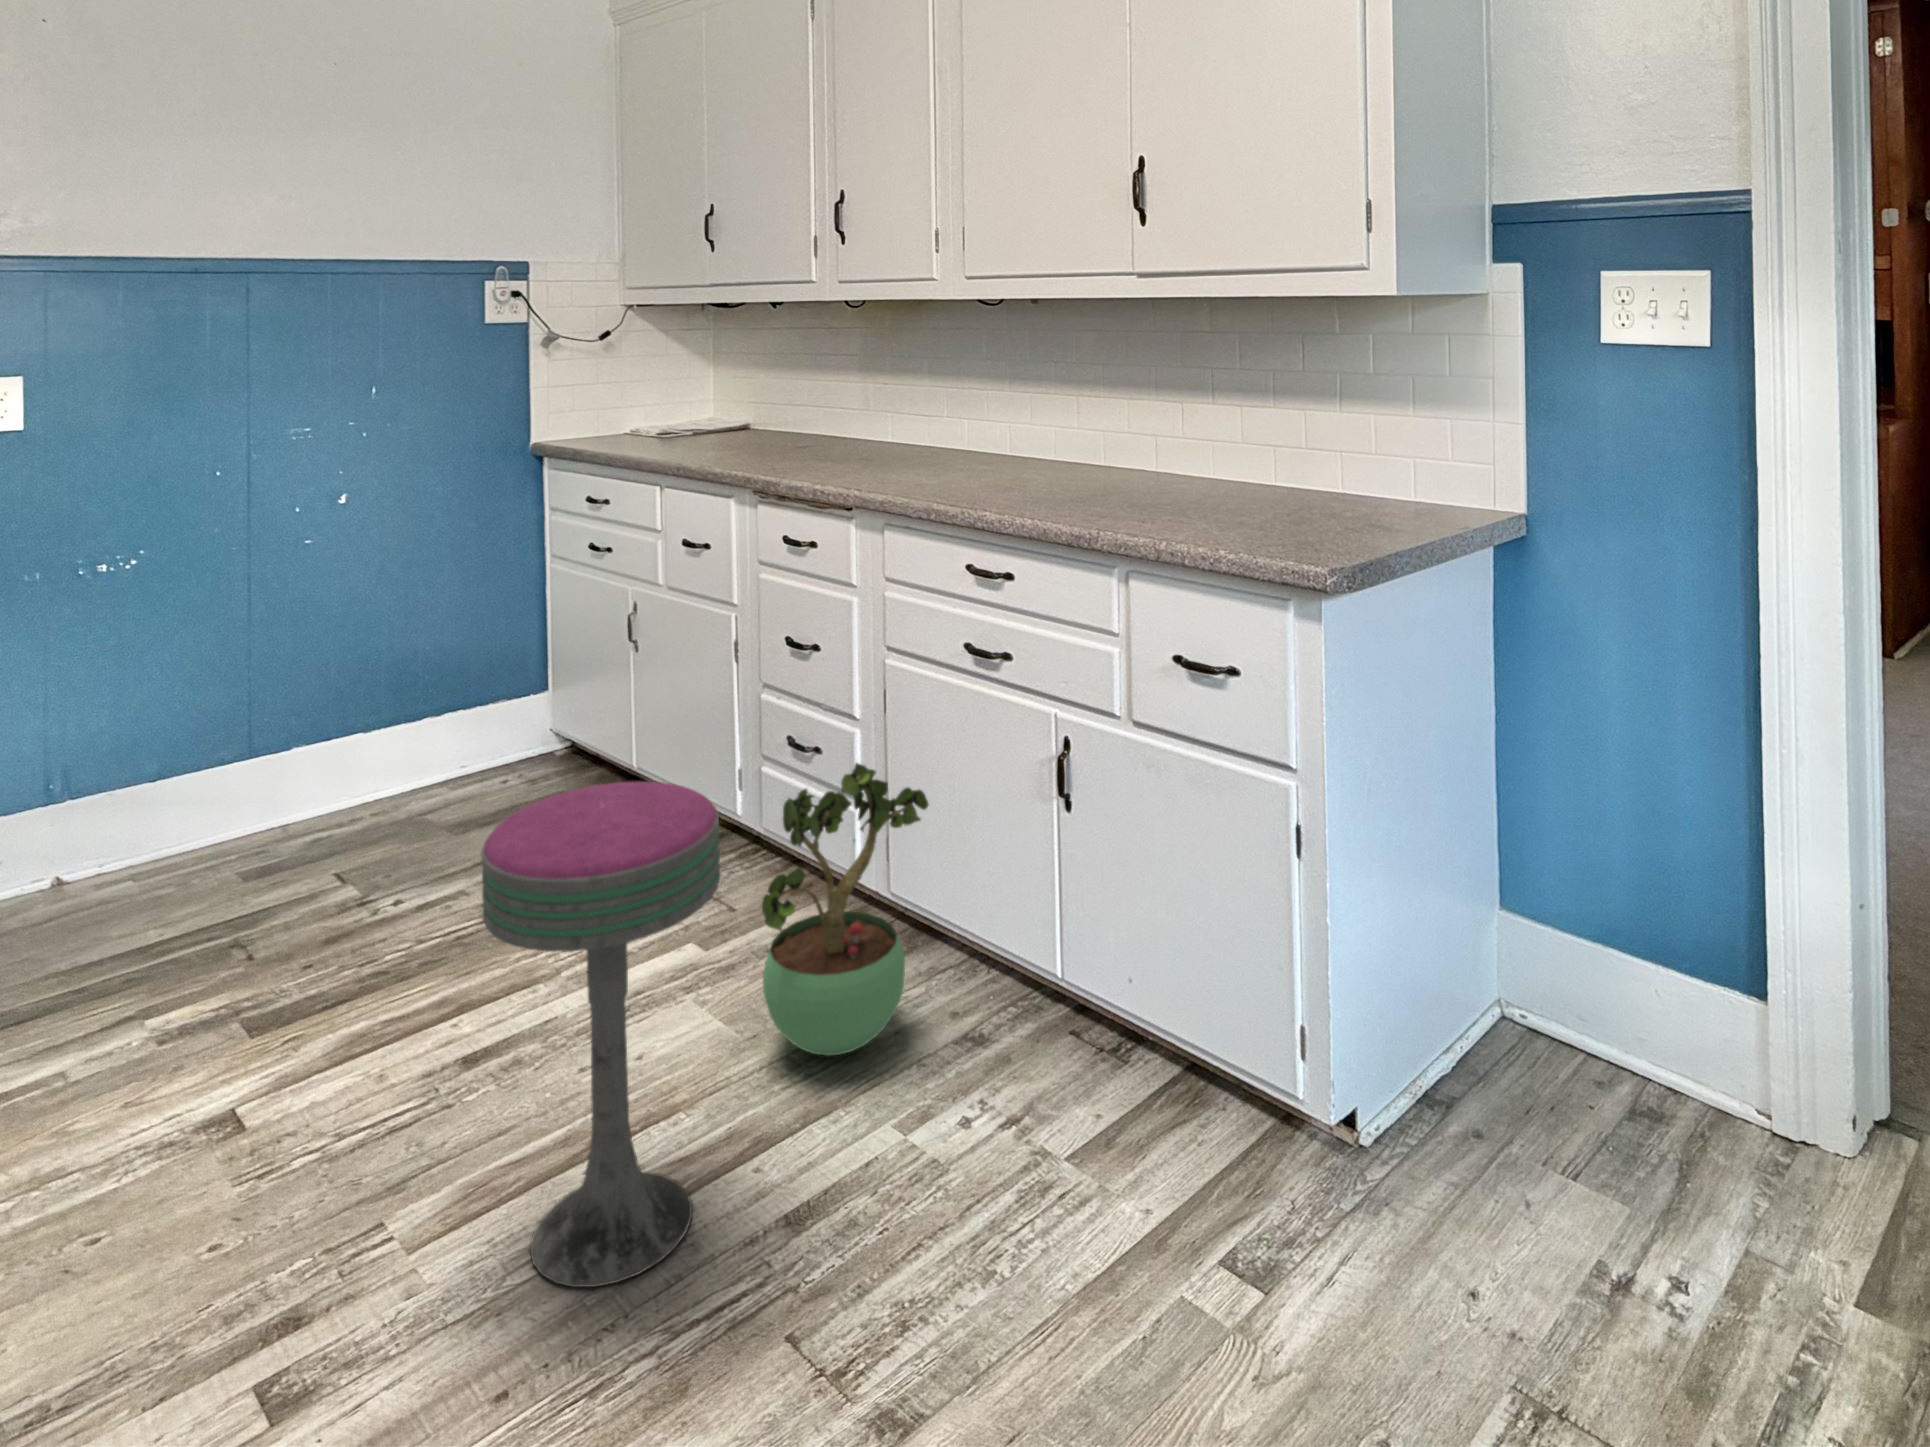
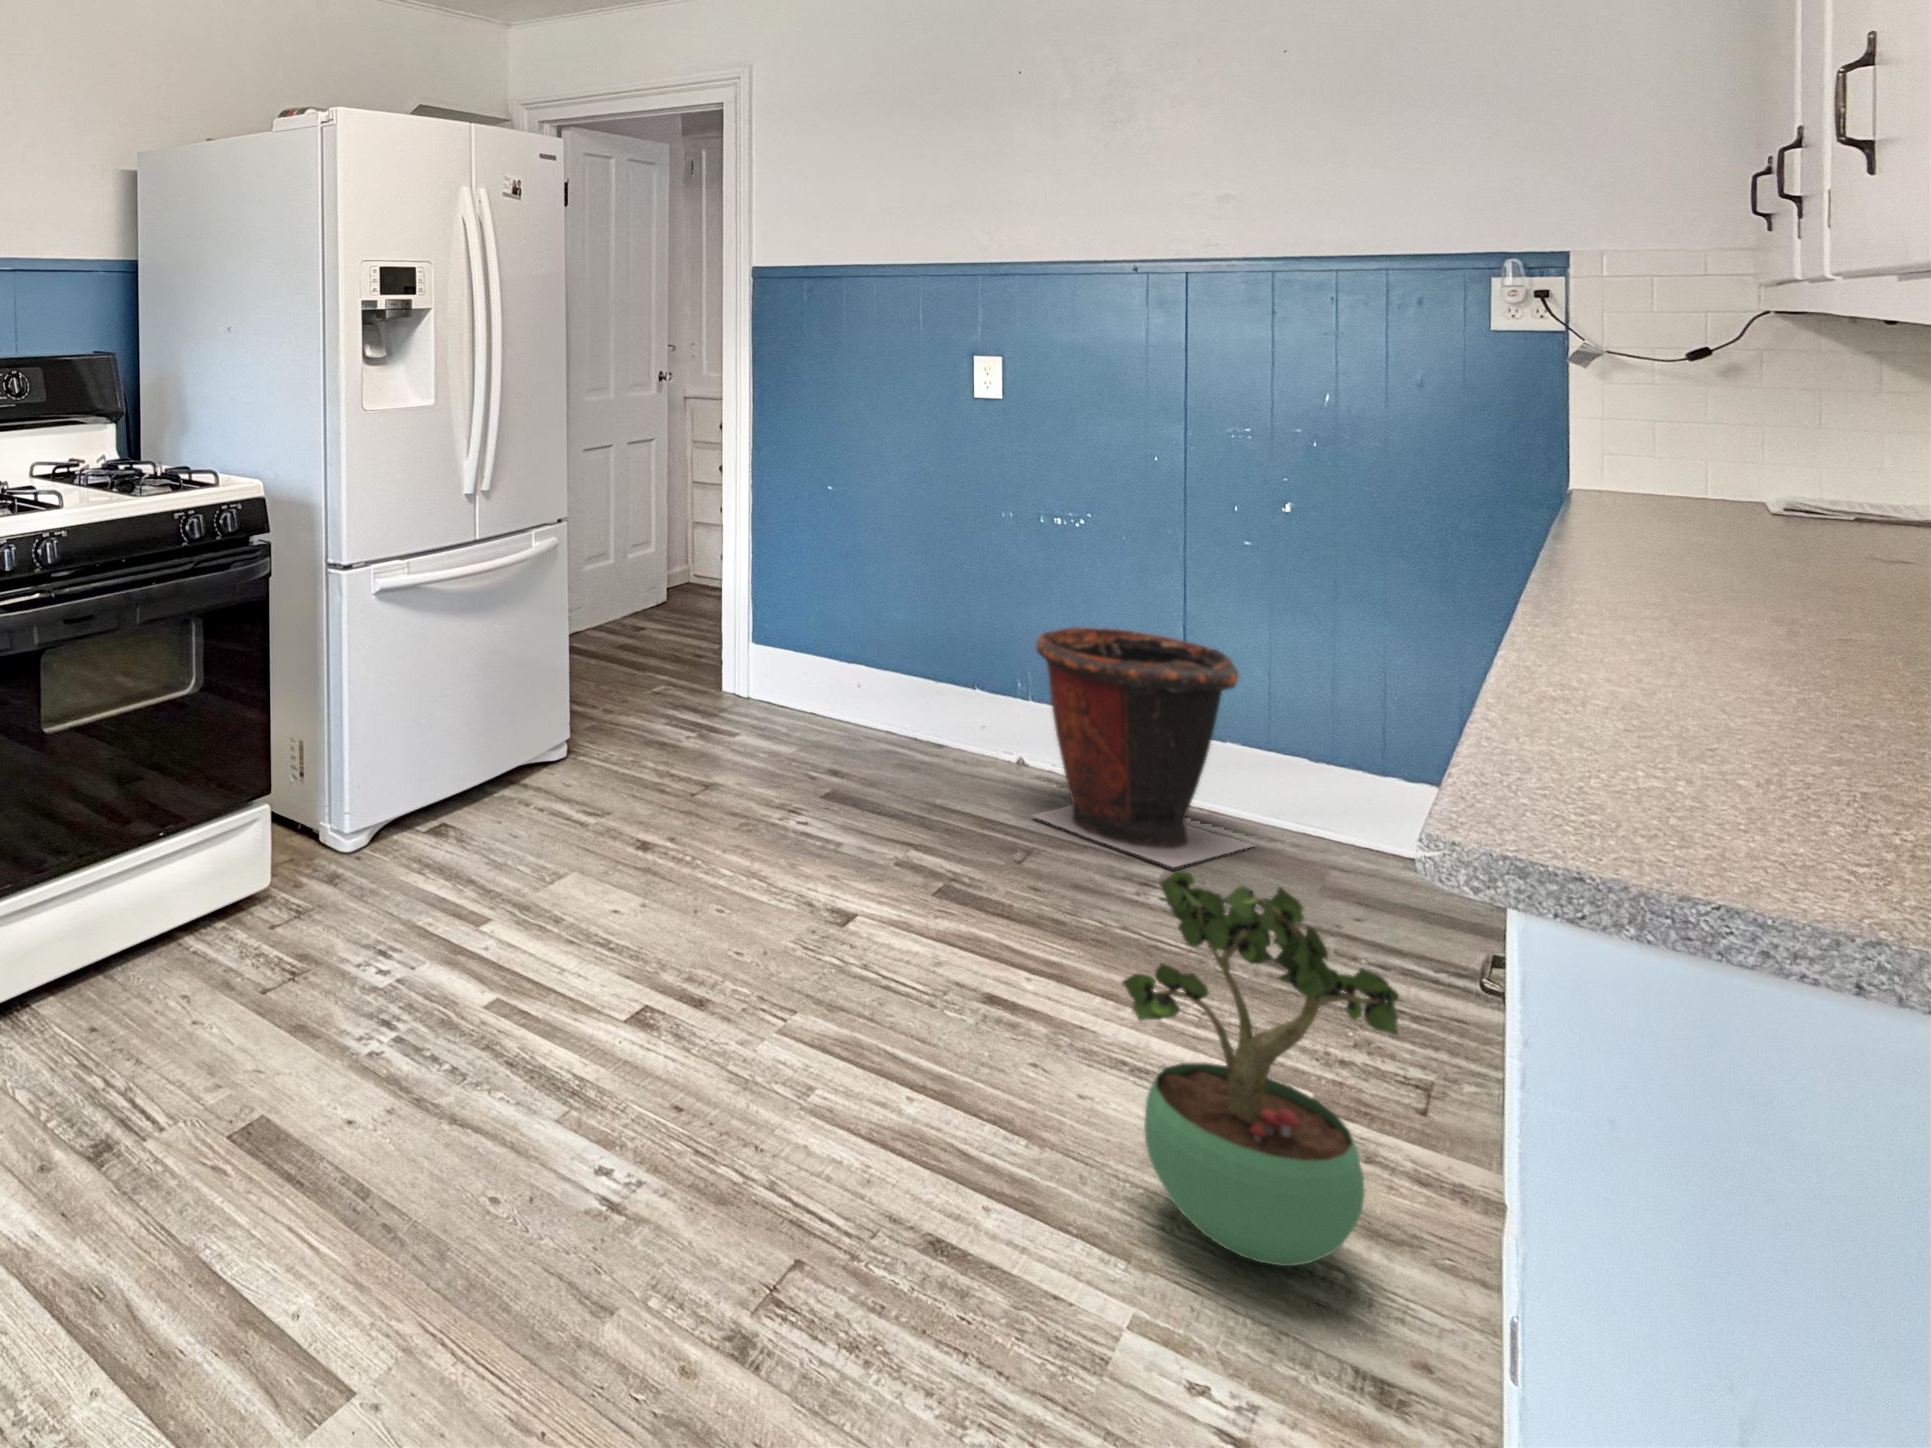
trash can: none [130,647,358,916] -> present [1035,628,1252,867]
bar stool: present [481,781,720,1287] -> none [758,714,981,1170]

